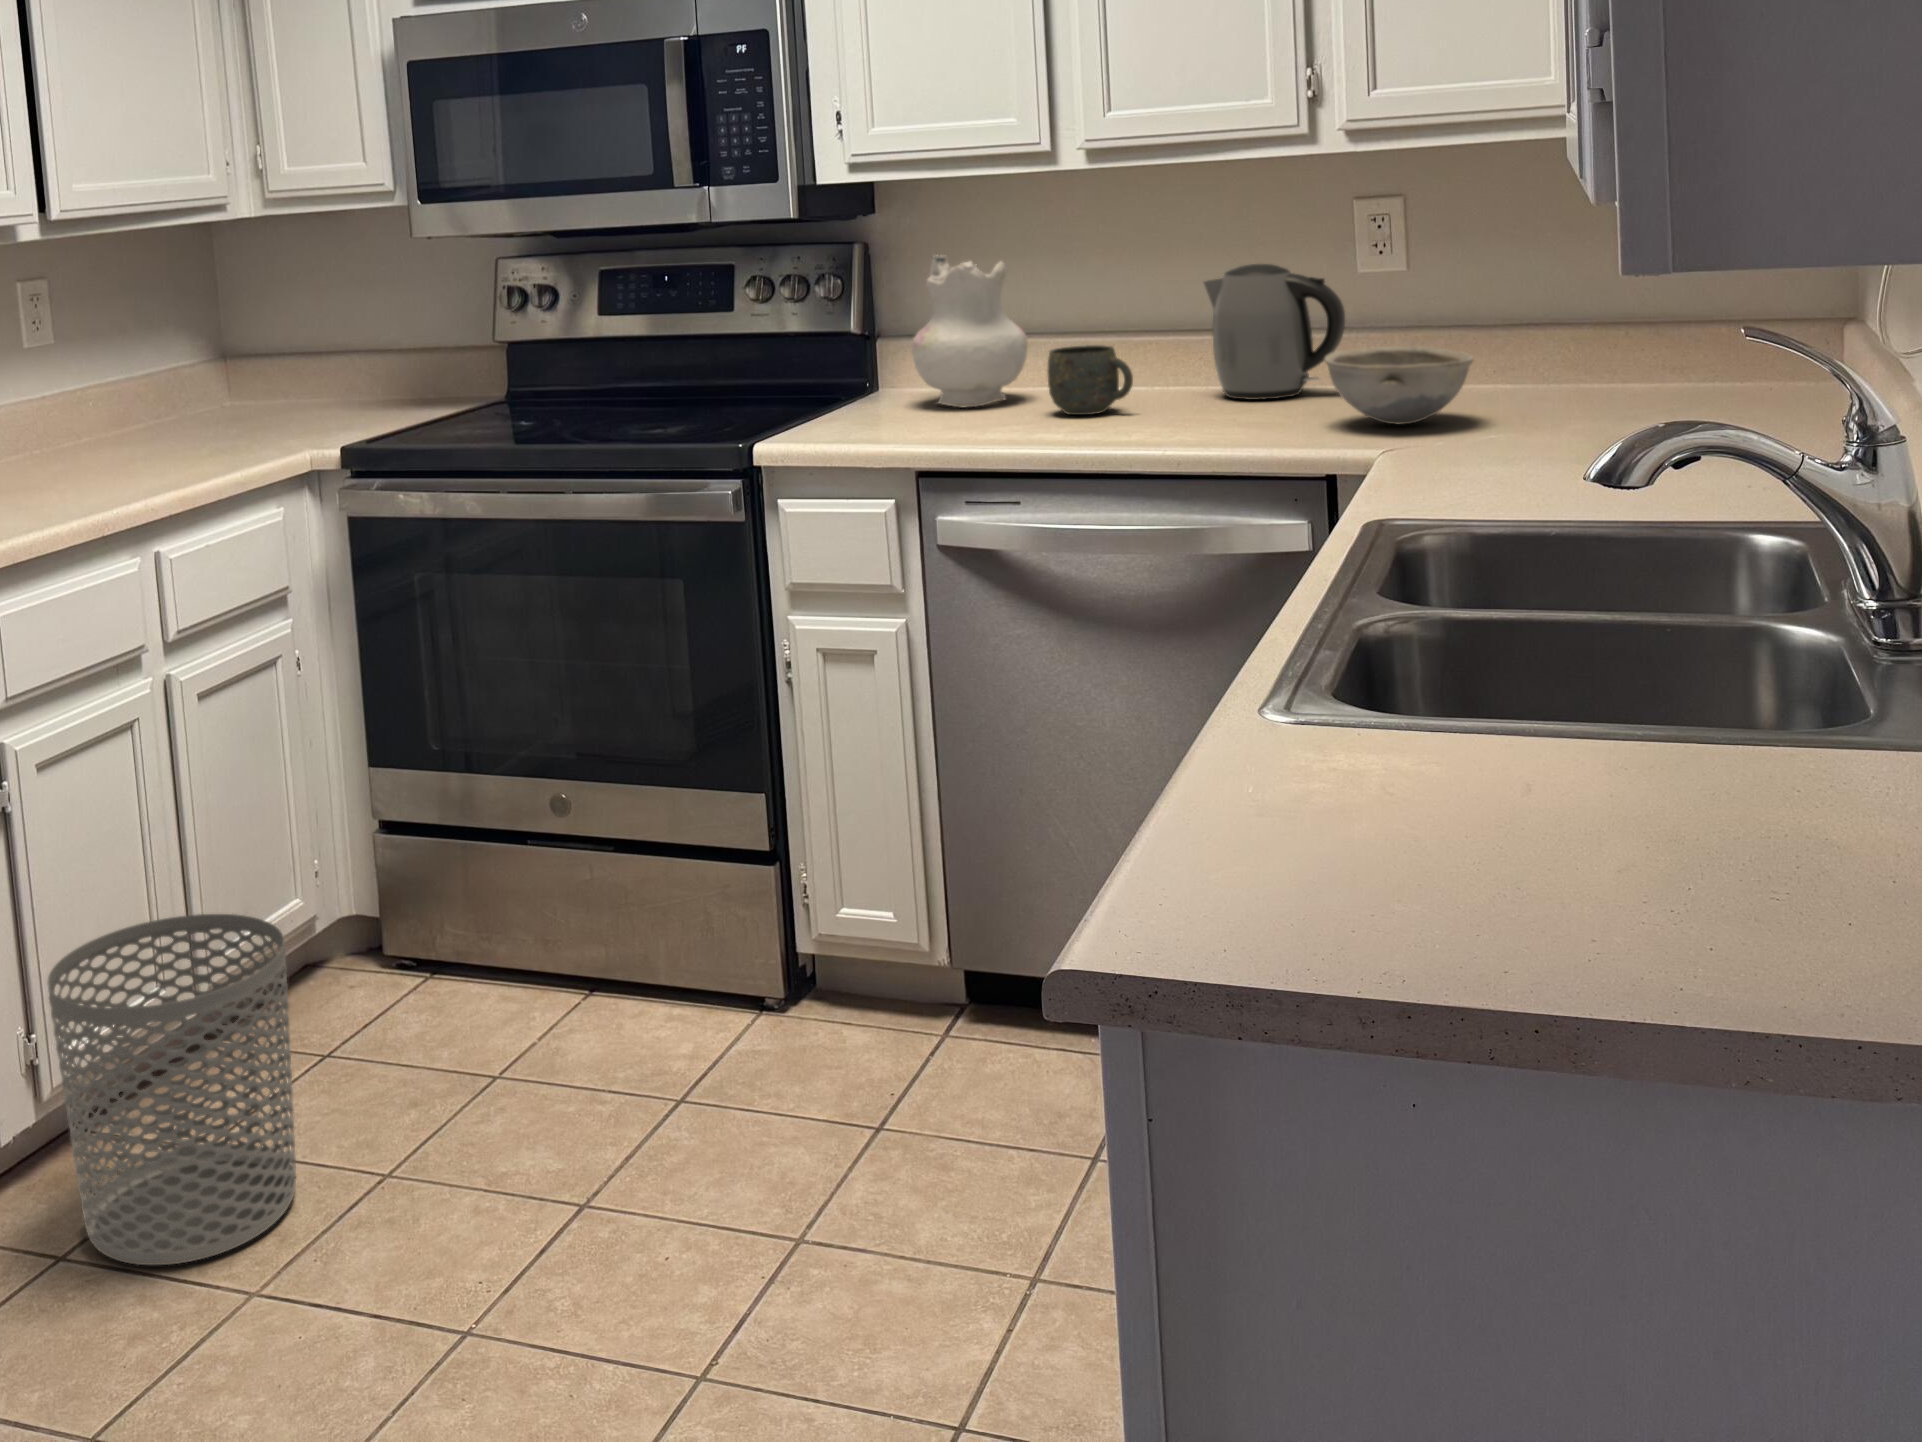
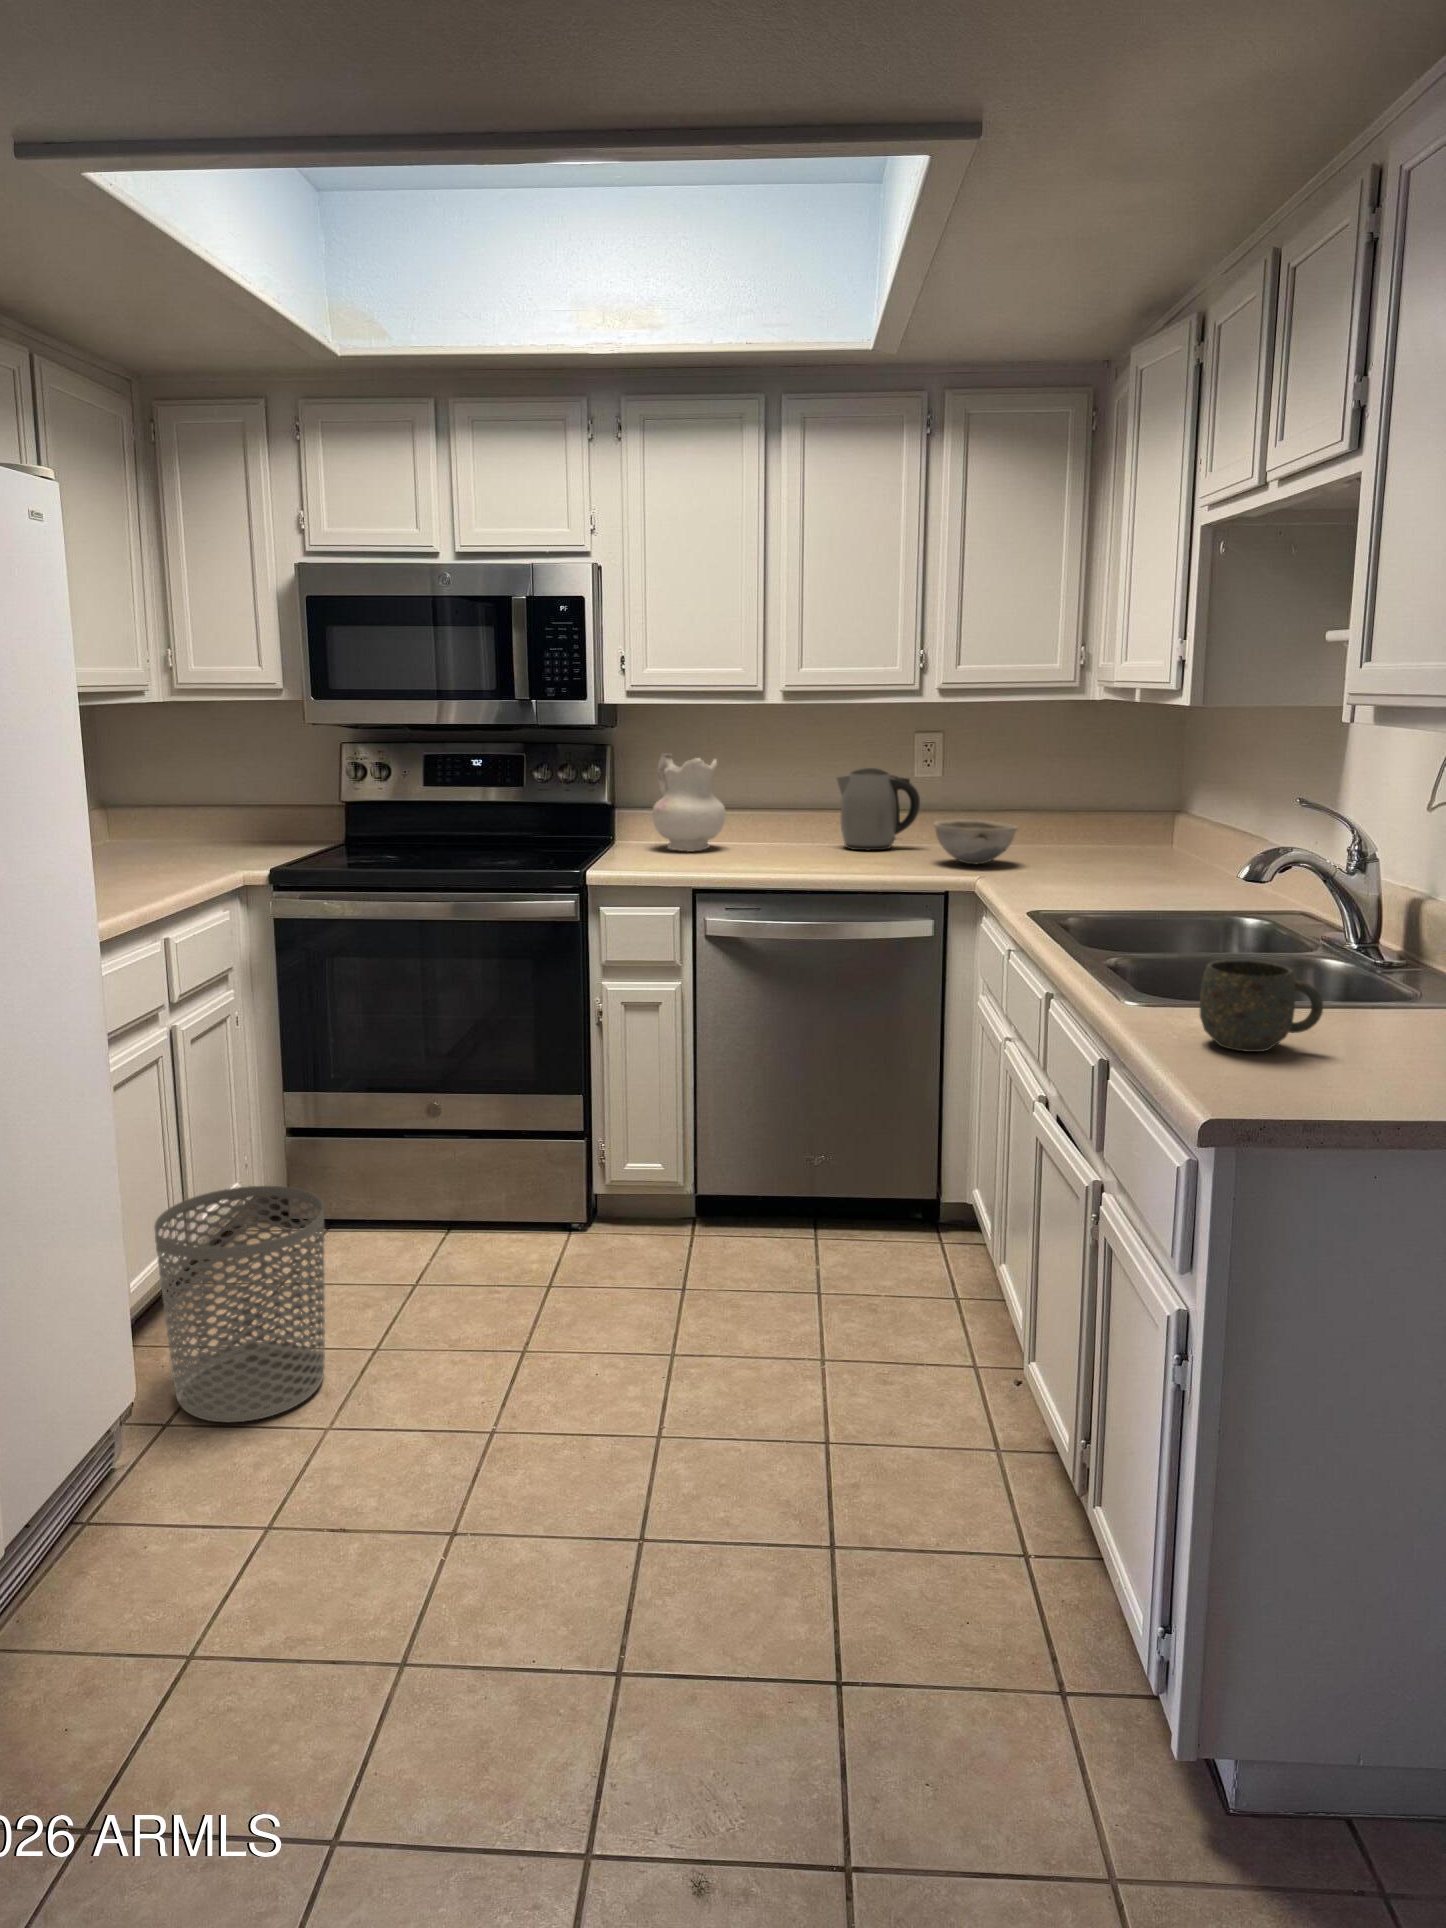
mug: present [1048,345,1133,415] -> present [1200,959,1323,1052]

